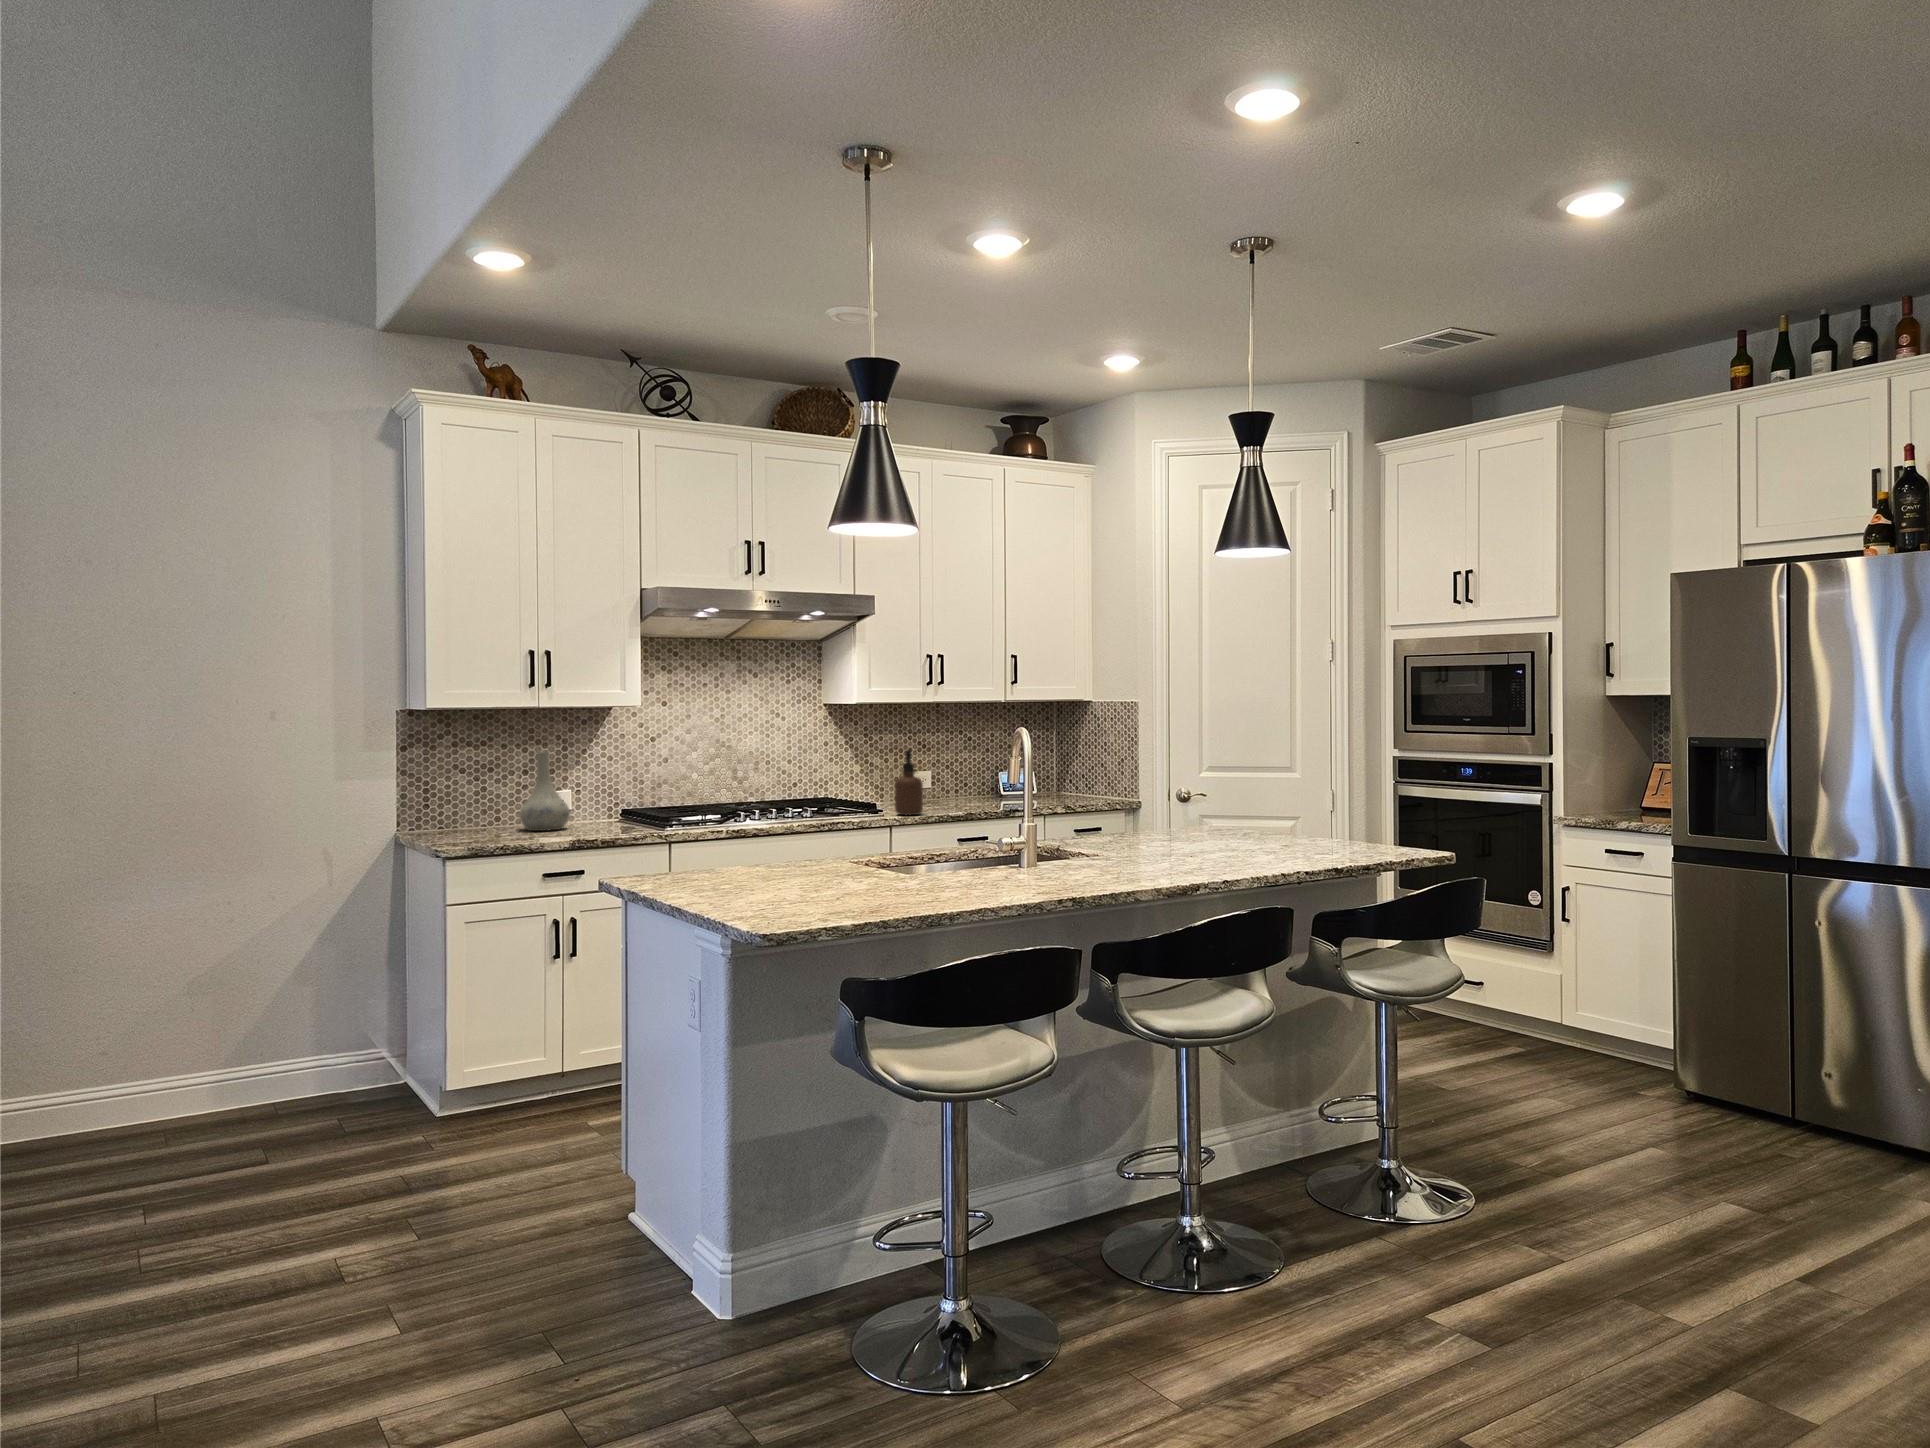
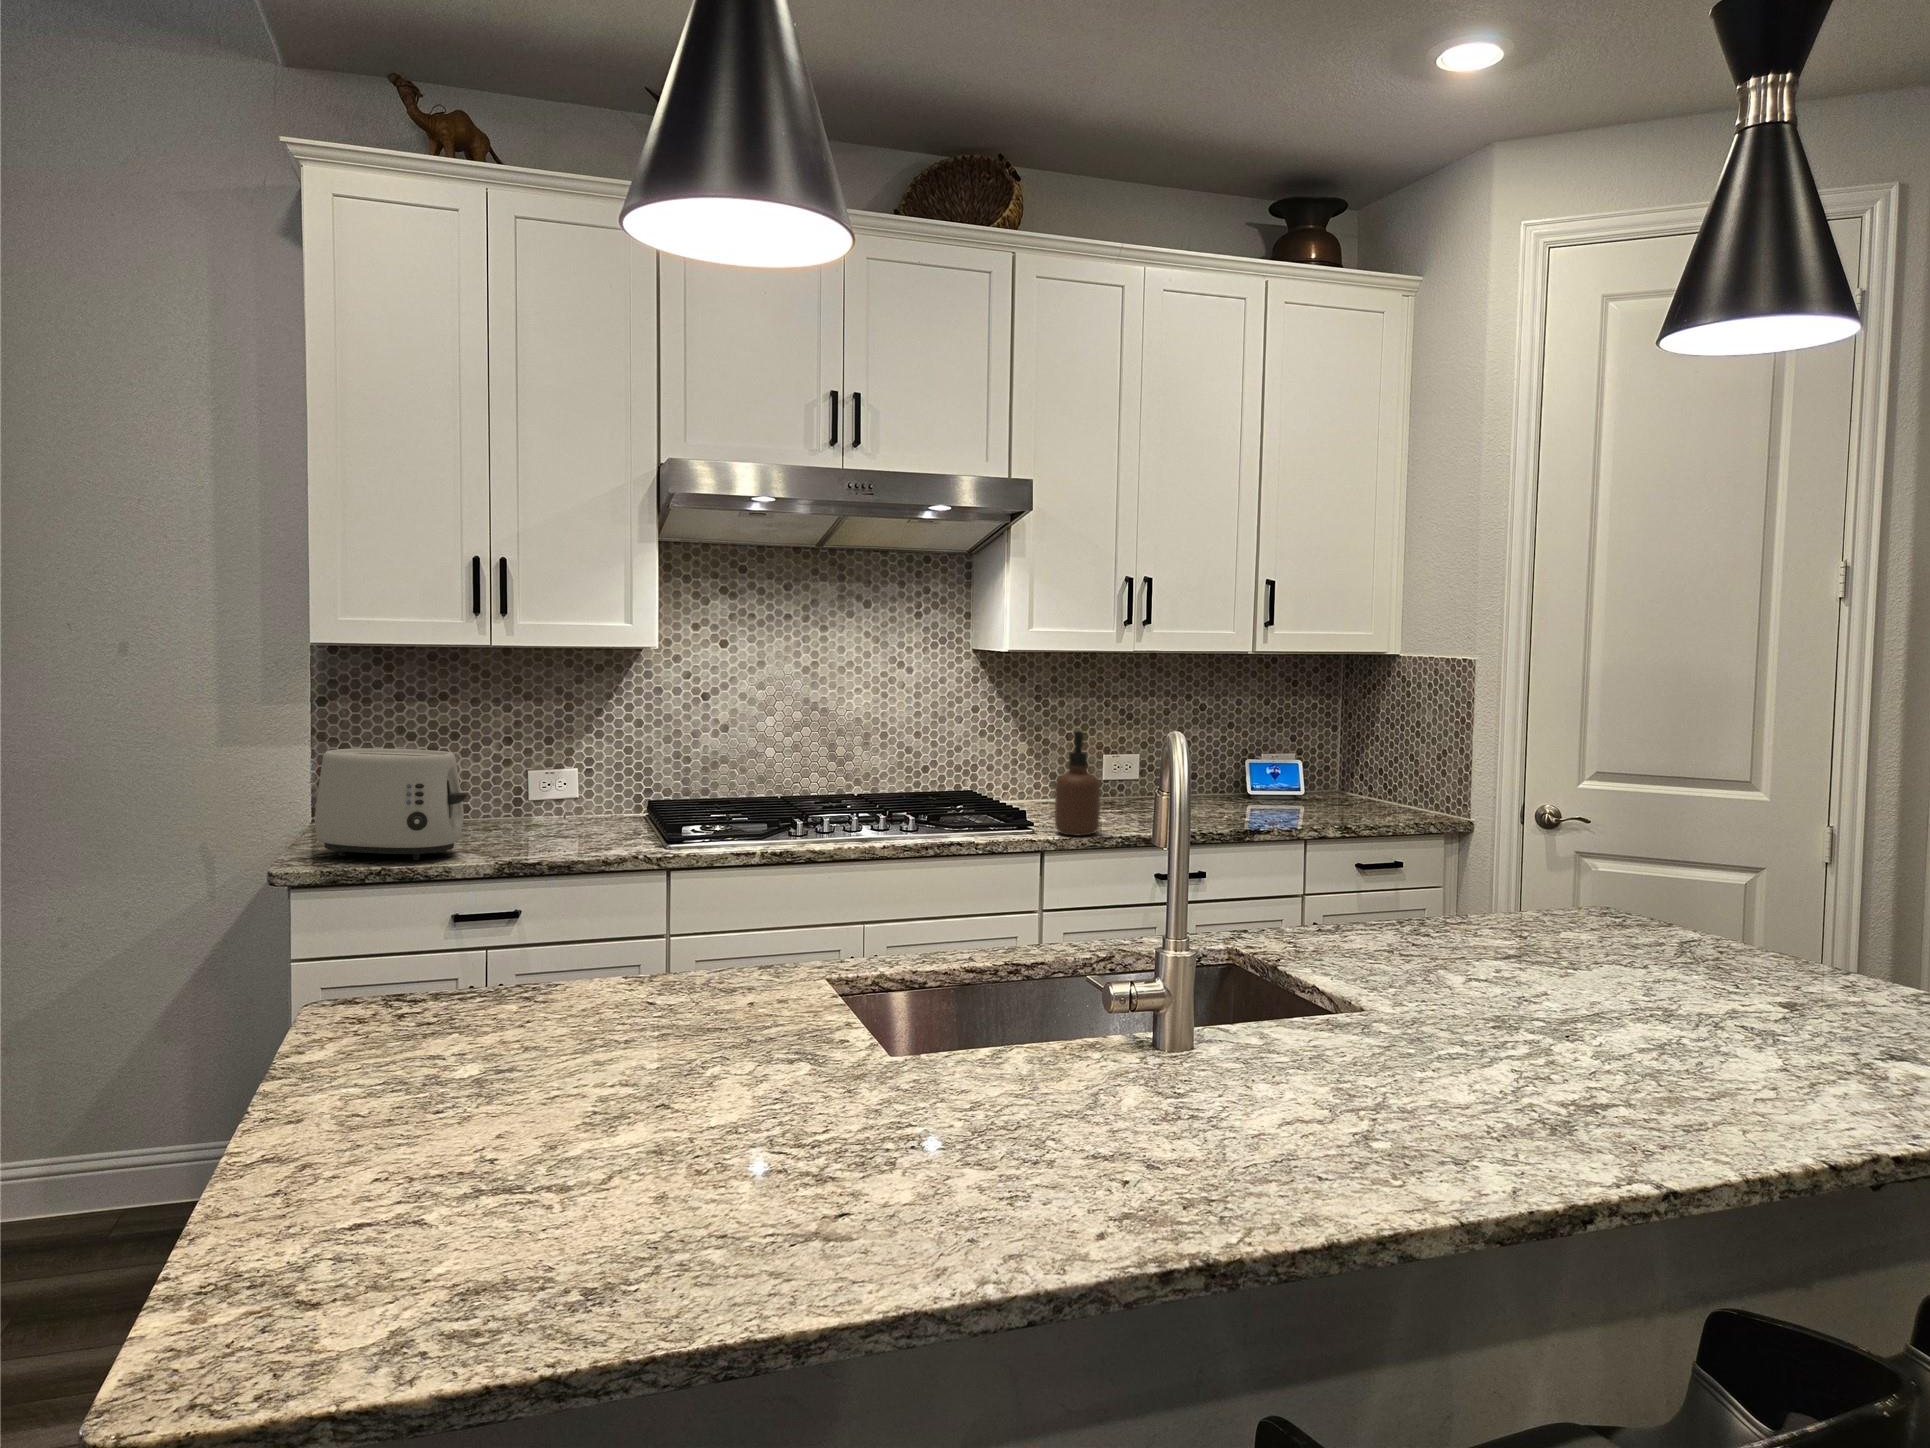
vase: present [519,751,570,831] -> none [473,713,552,836]
toaster: none [436,774,540,843] -> present [315,748,467,860]

